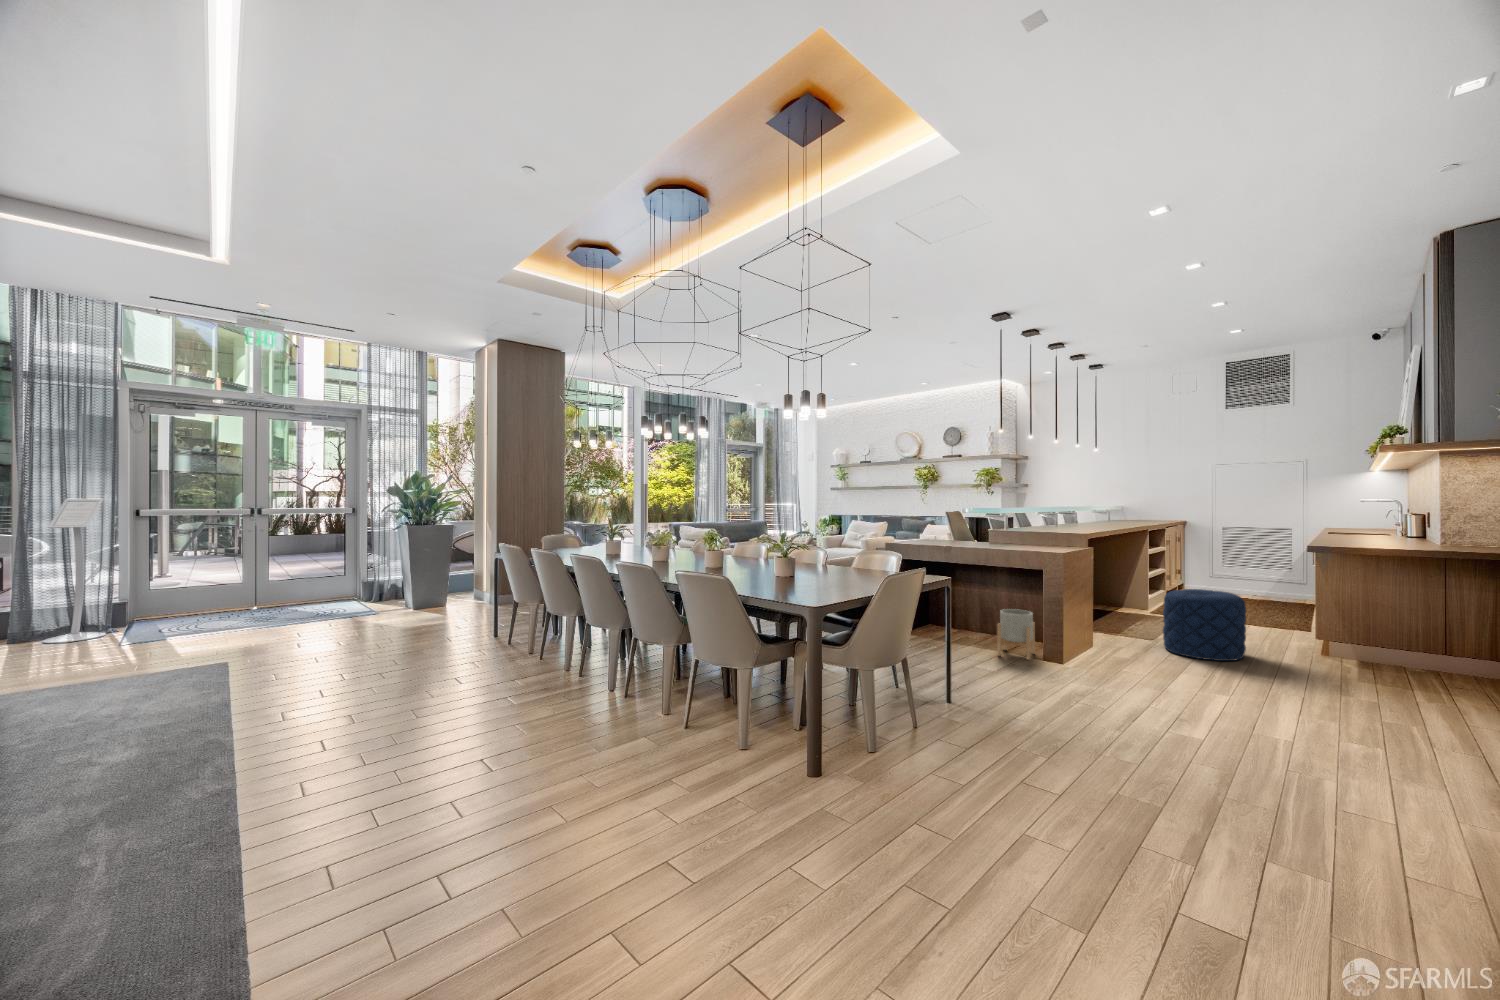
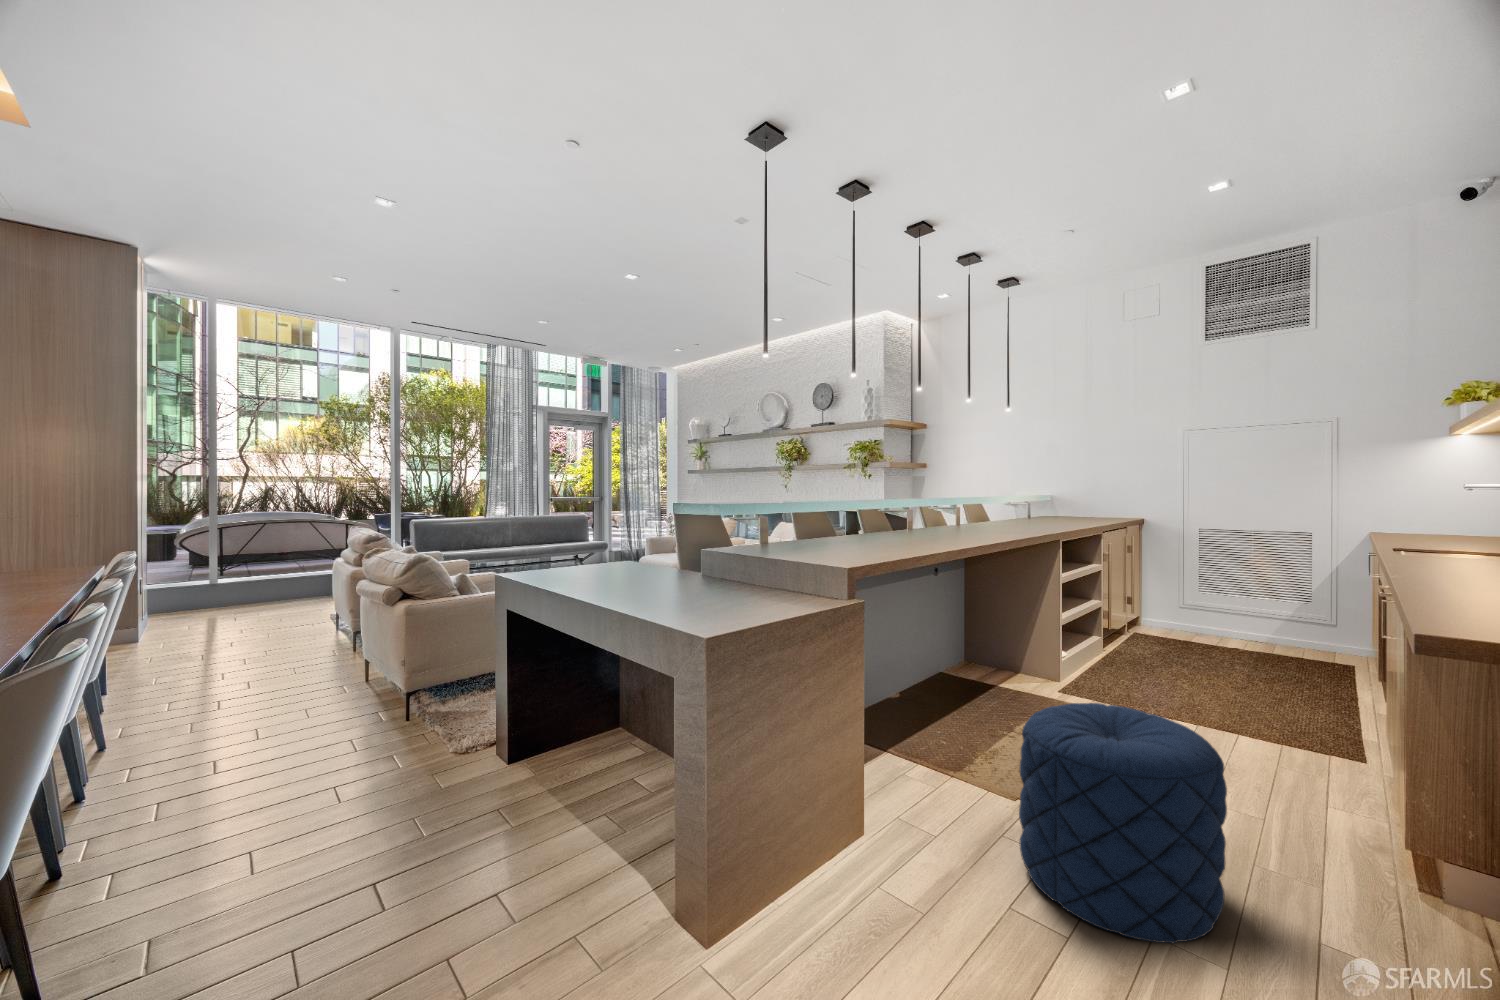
planter: present [997,609,1035,660] -> none [561,762,673,933]

